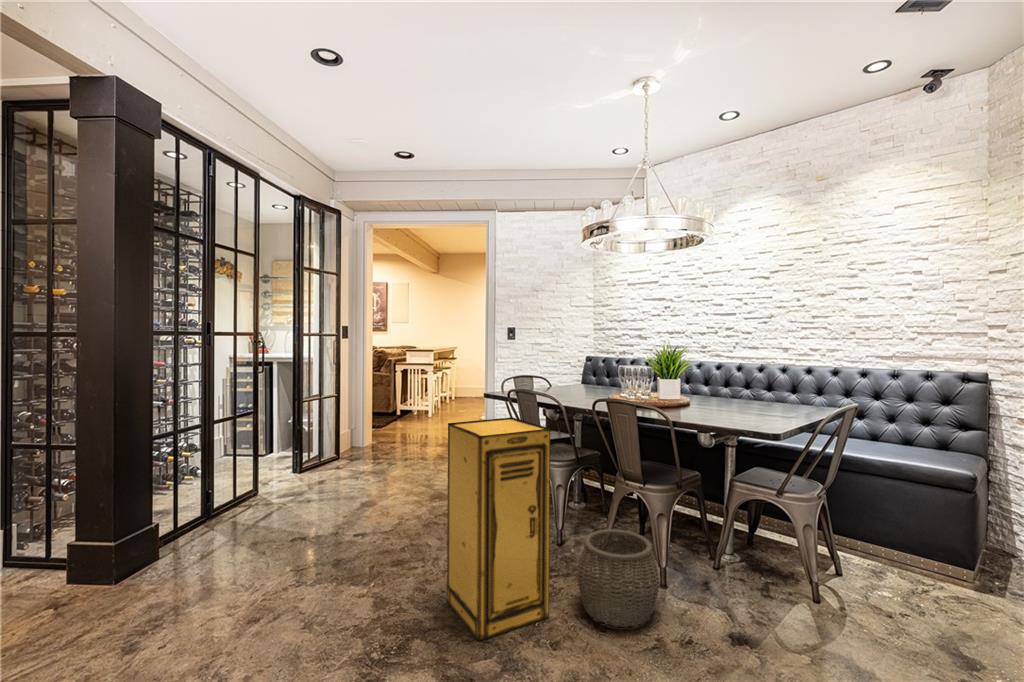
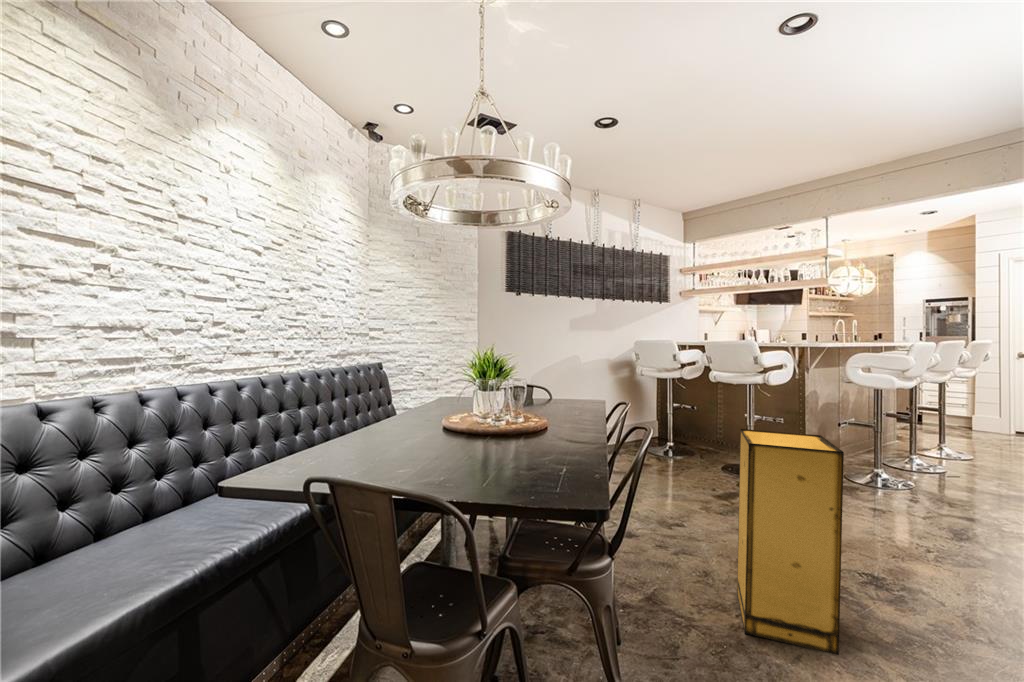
woven basket: present [577,529,660,628] -> none [641,504,711,583]

